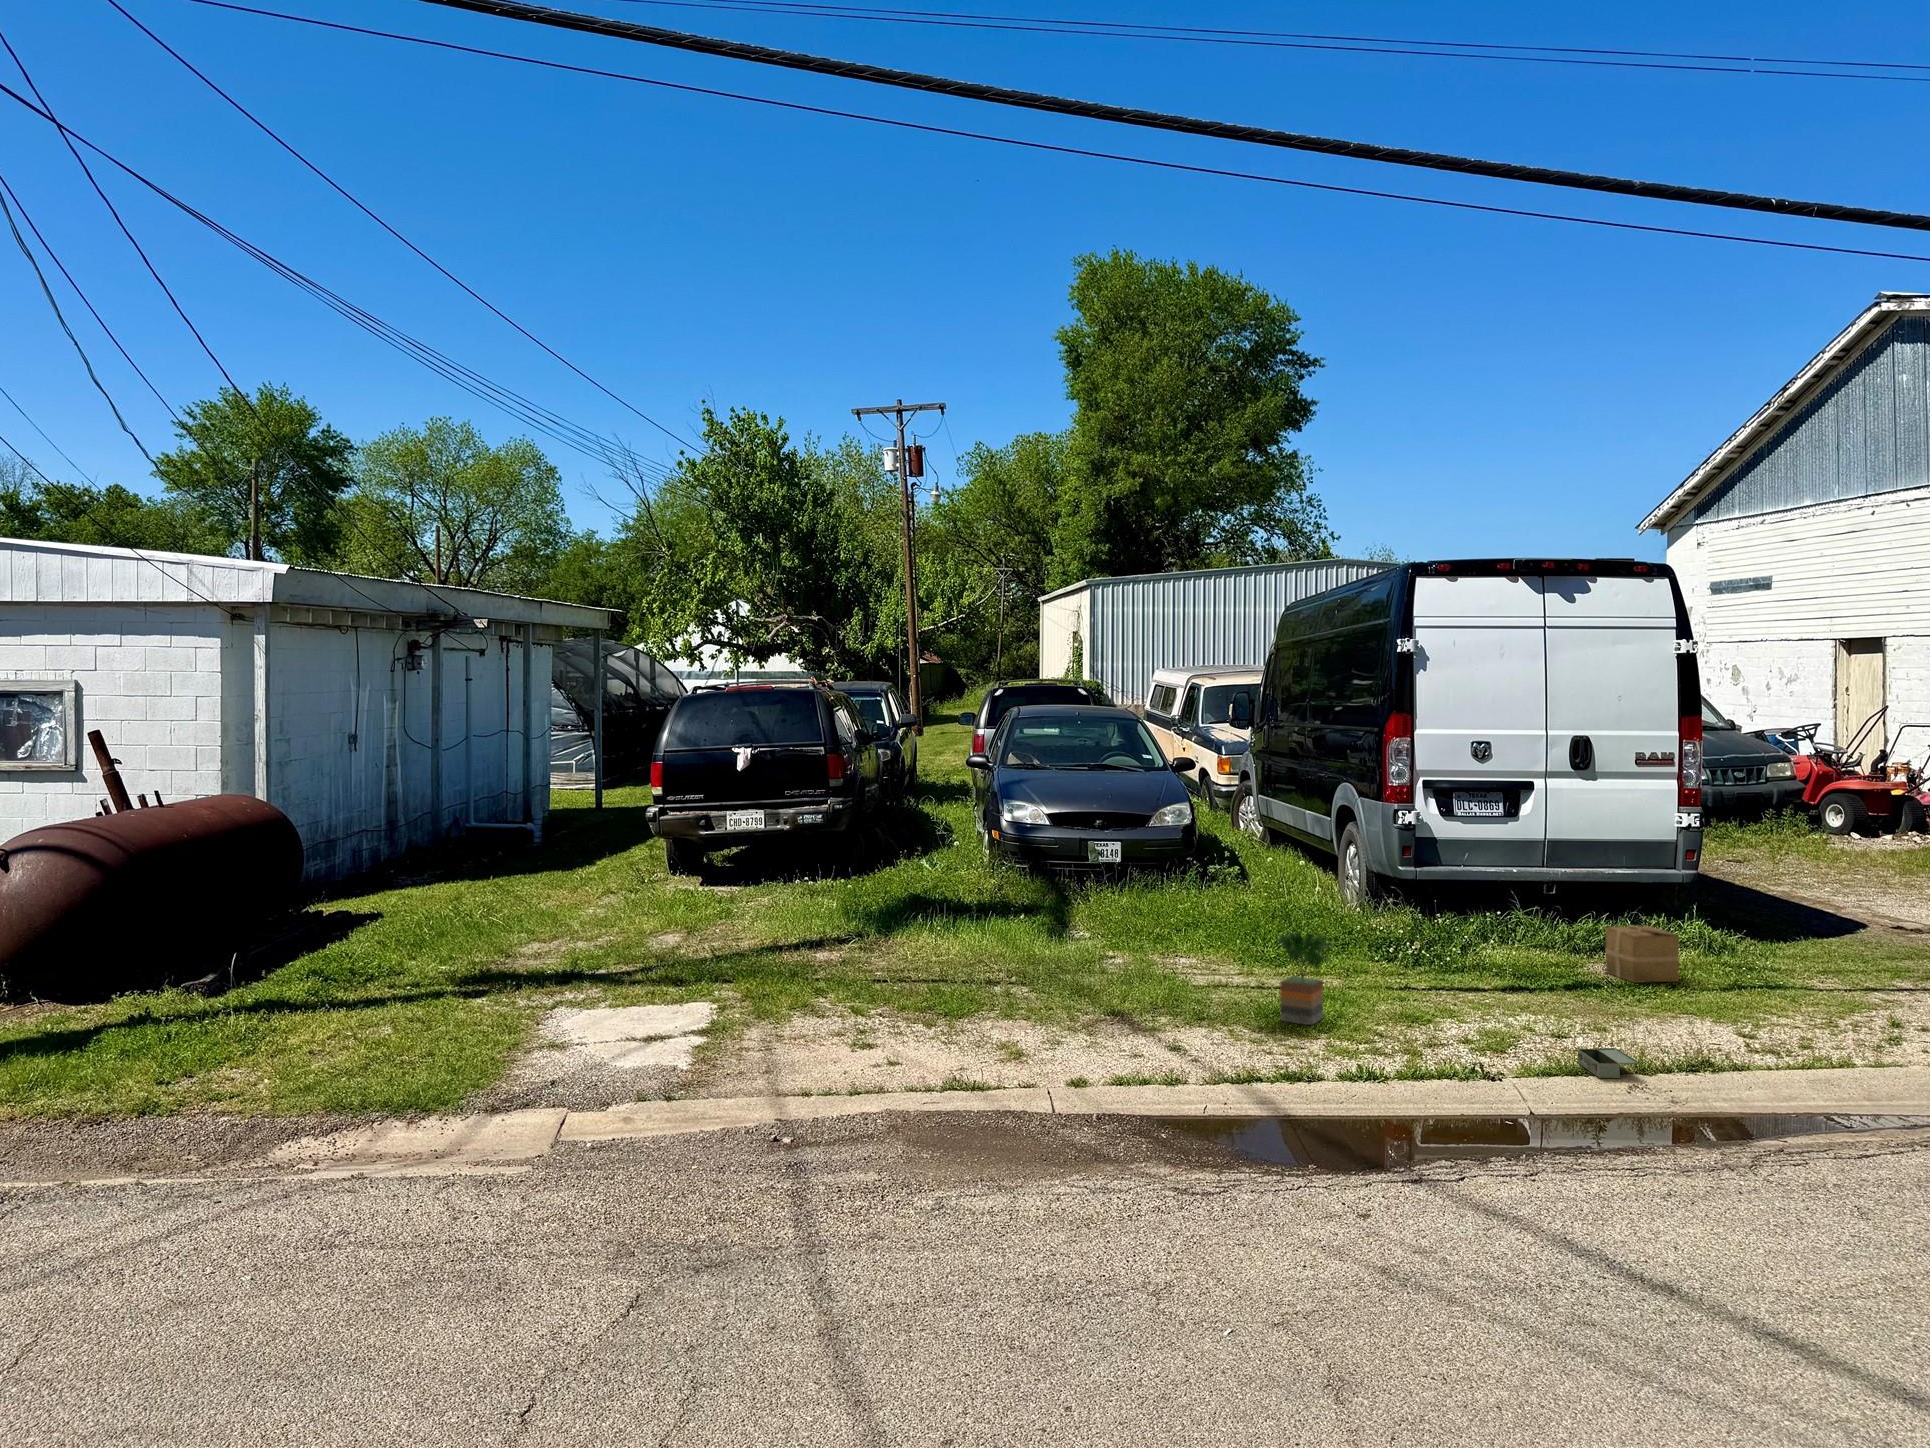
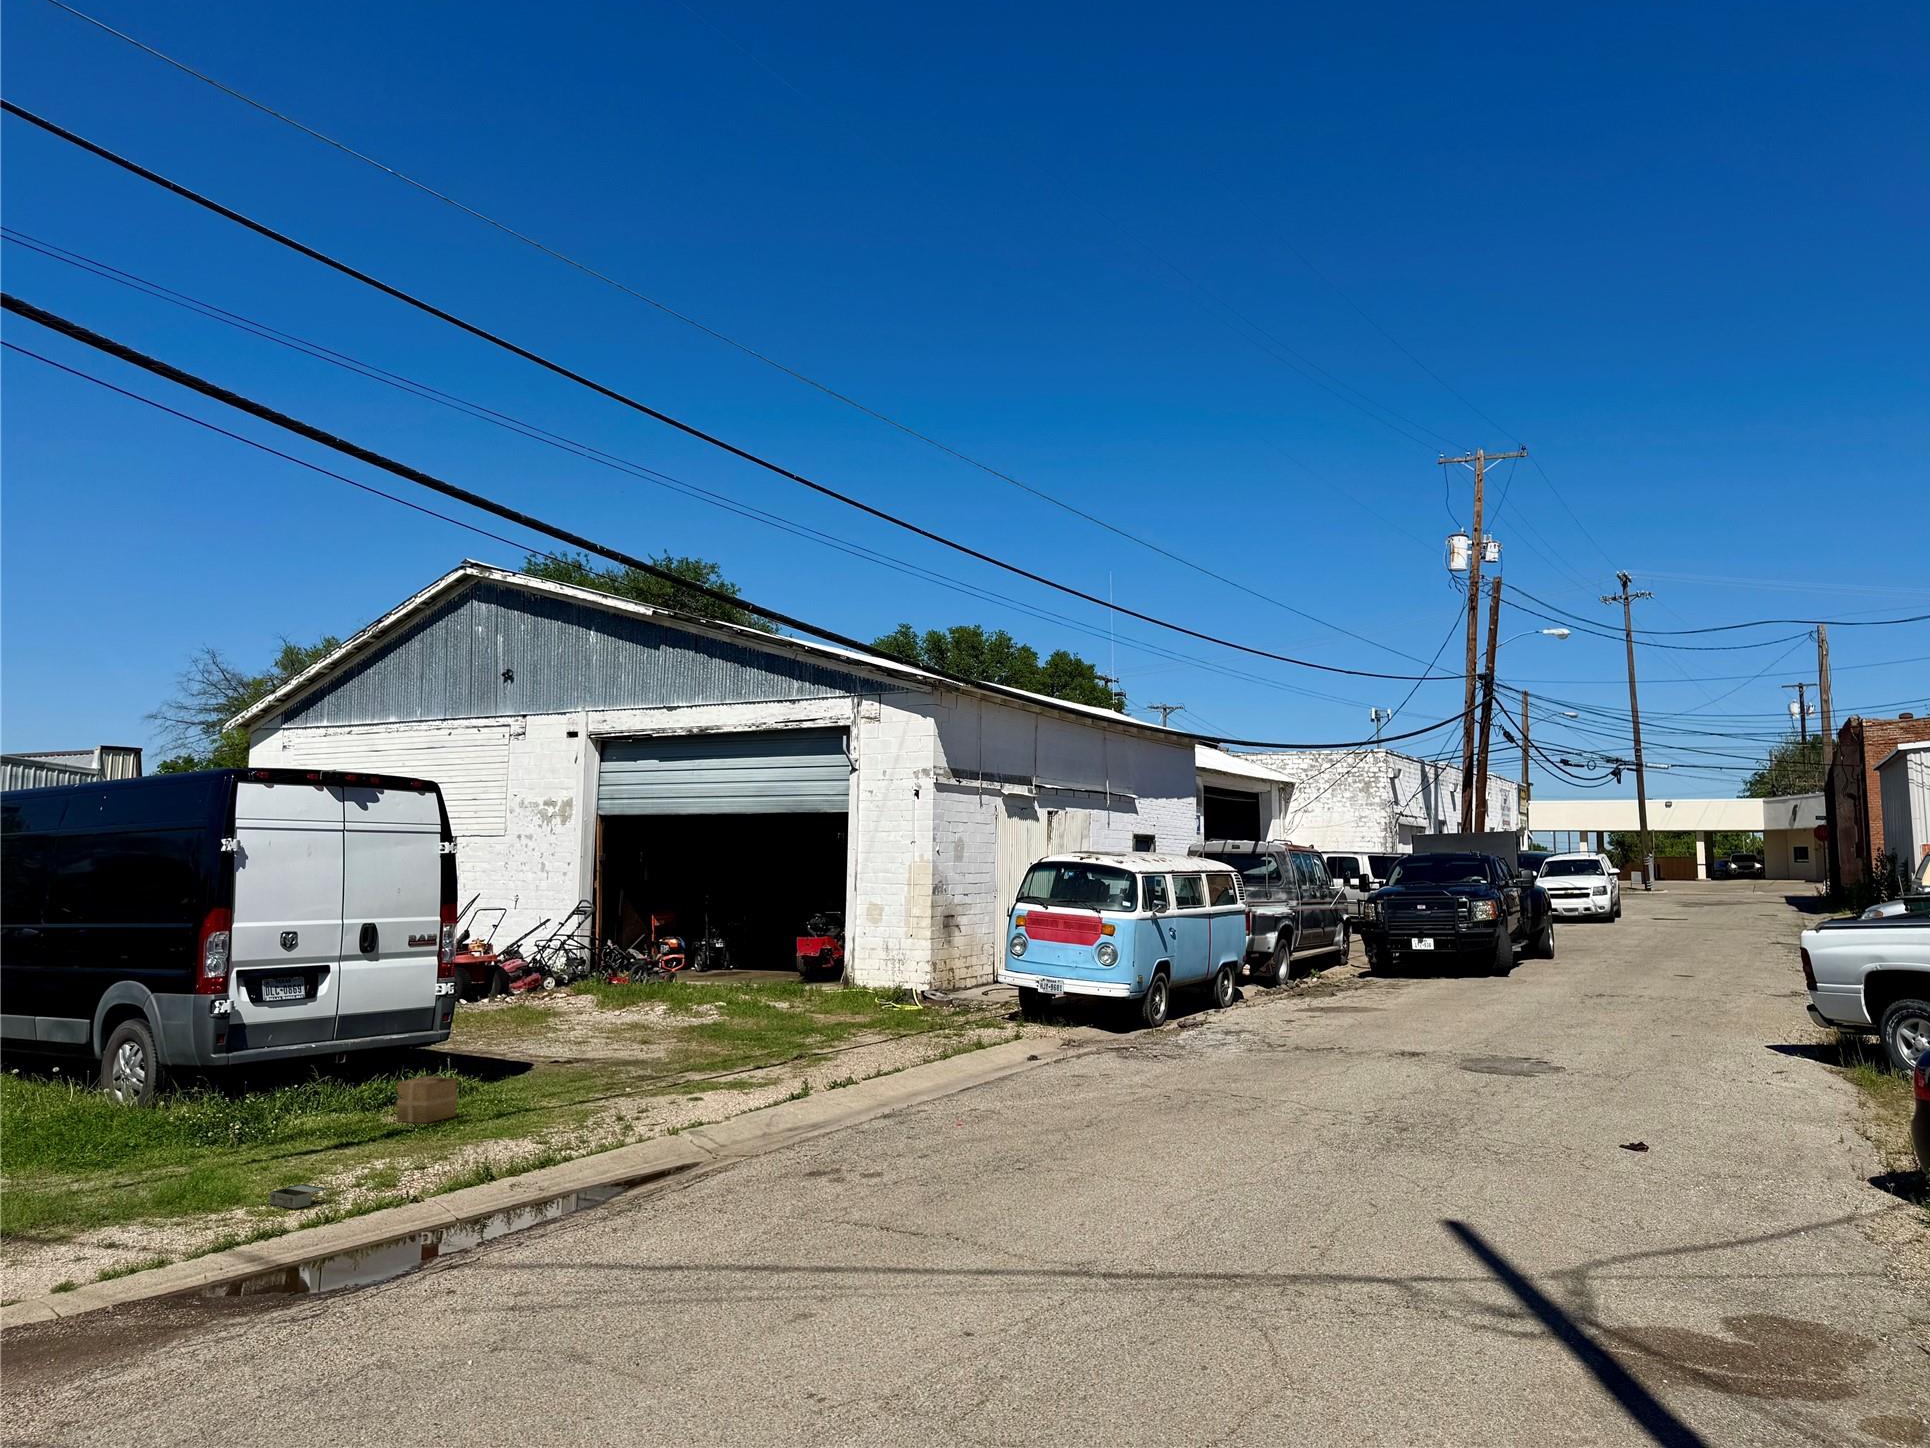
potted tree: present [1278,932,1333,1025] -> none [166,1116,231,1208]
toolbox: present [1578,1048,1639,1078] -> present [270,1184,326,1208]

